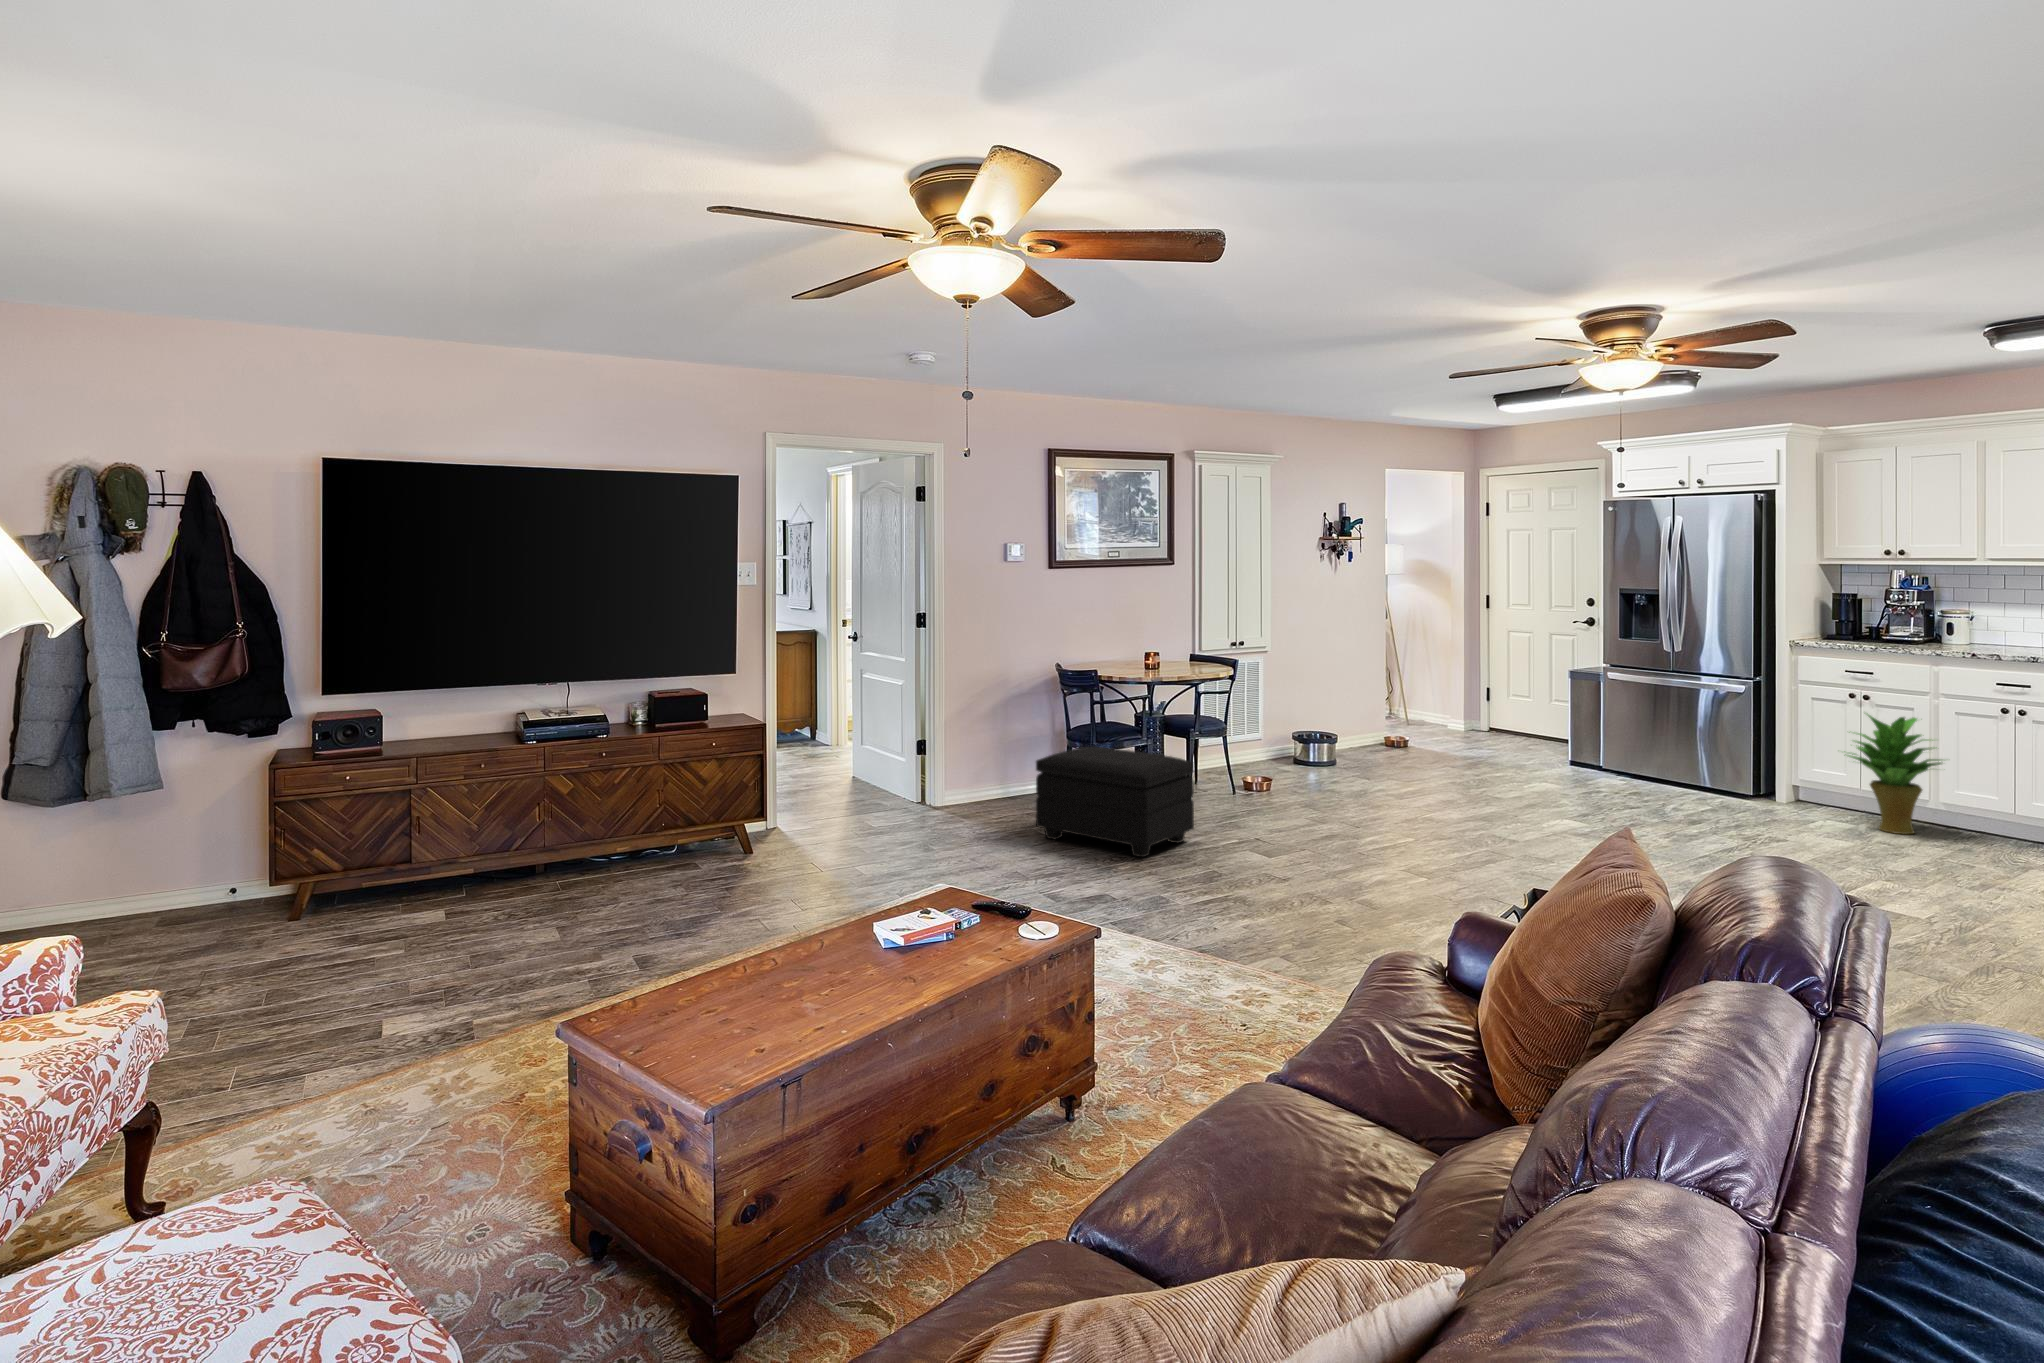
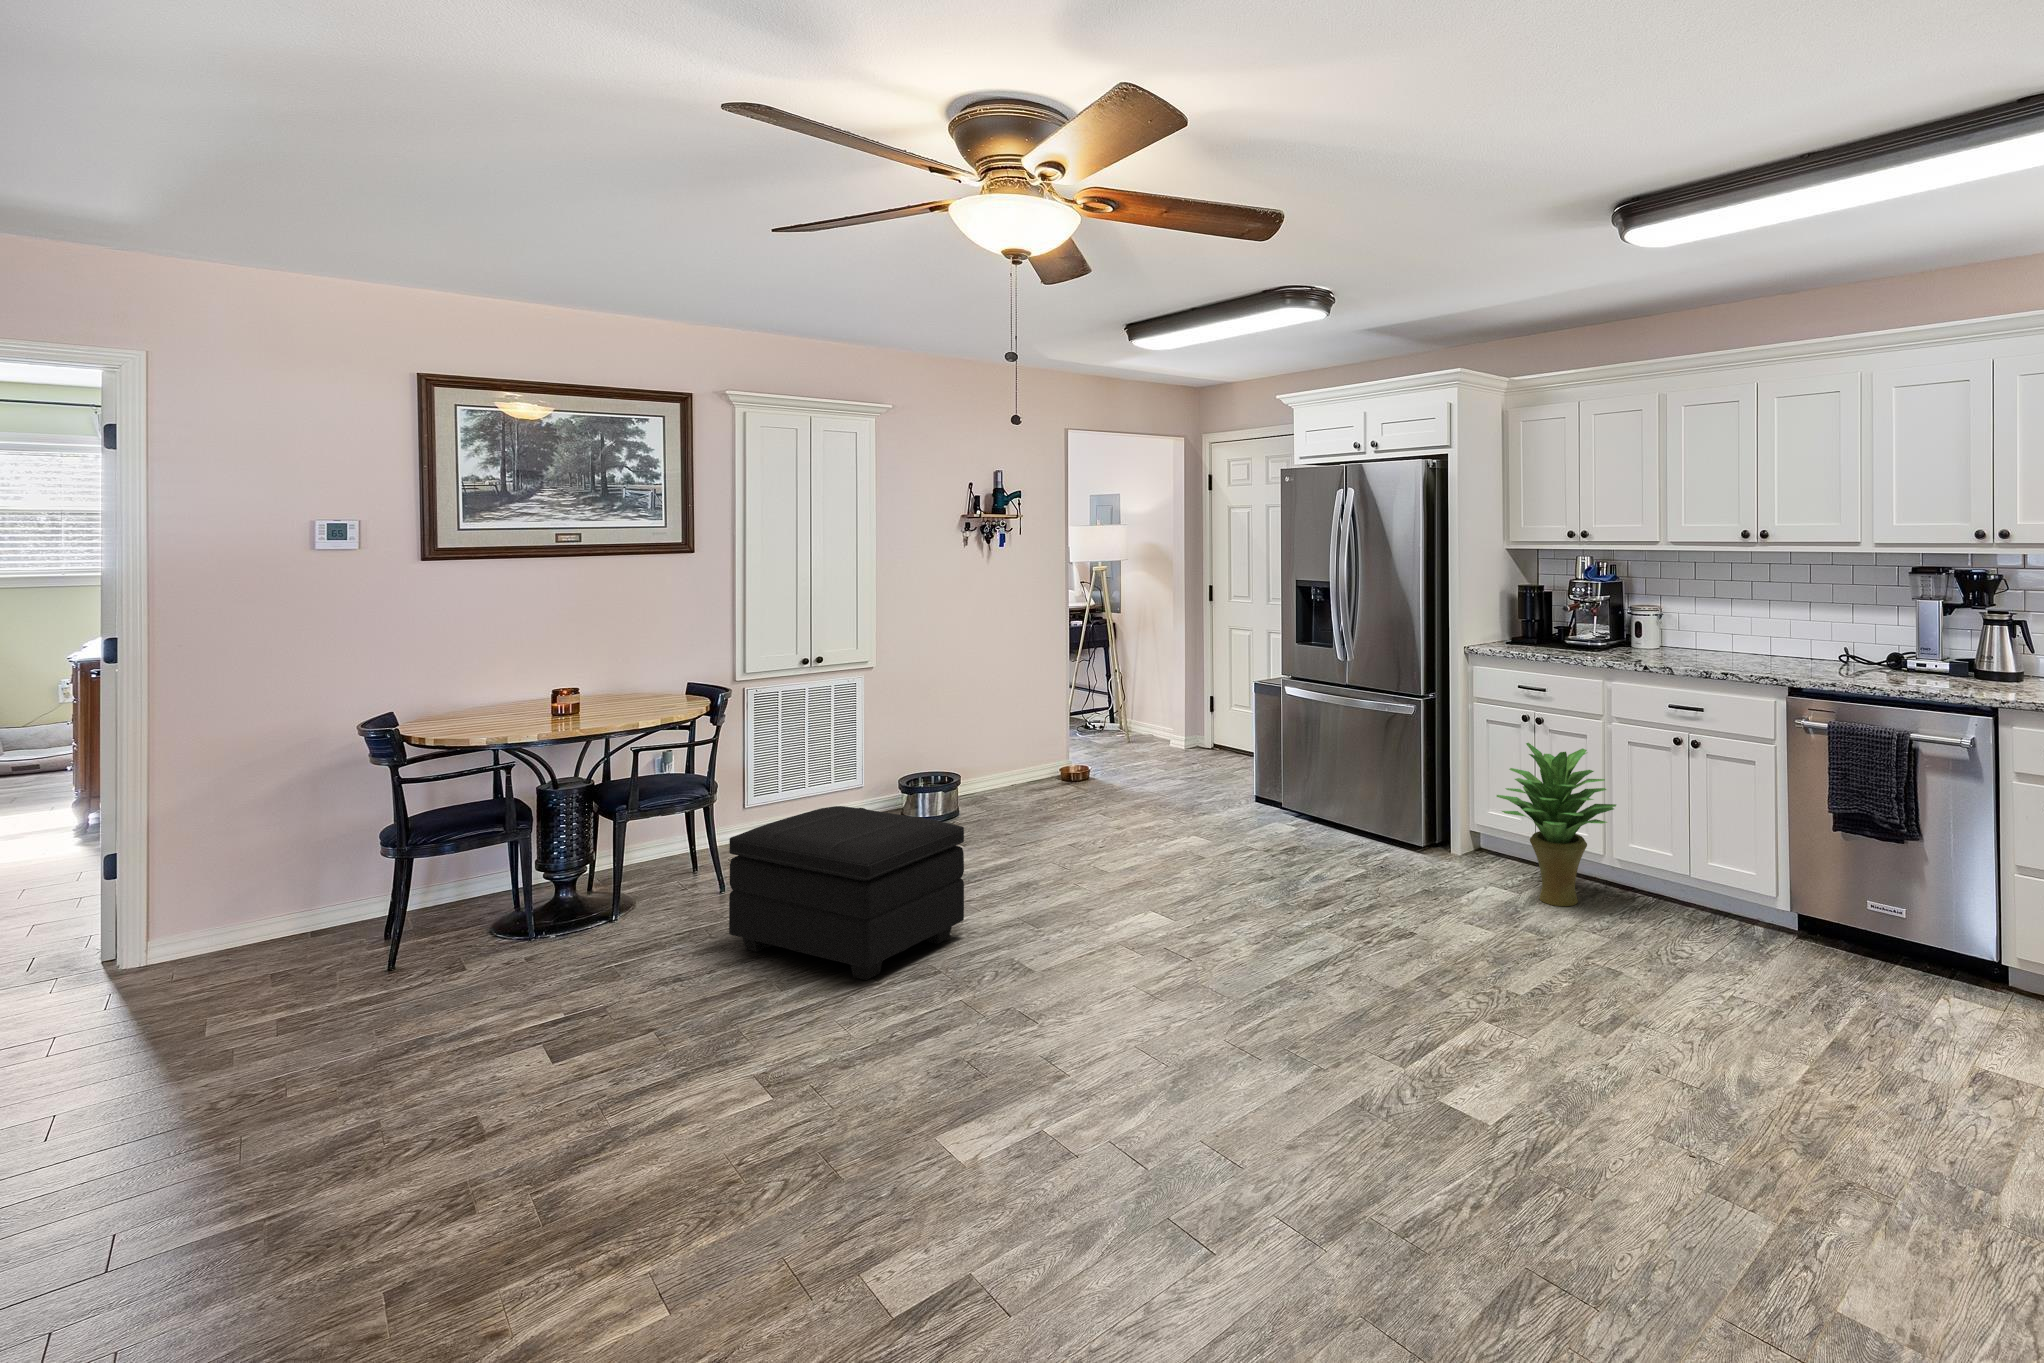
footstool: present [1036,747,1194,857] -> present [729,806,964,980]

